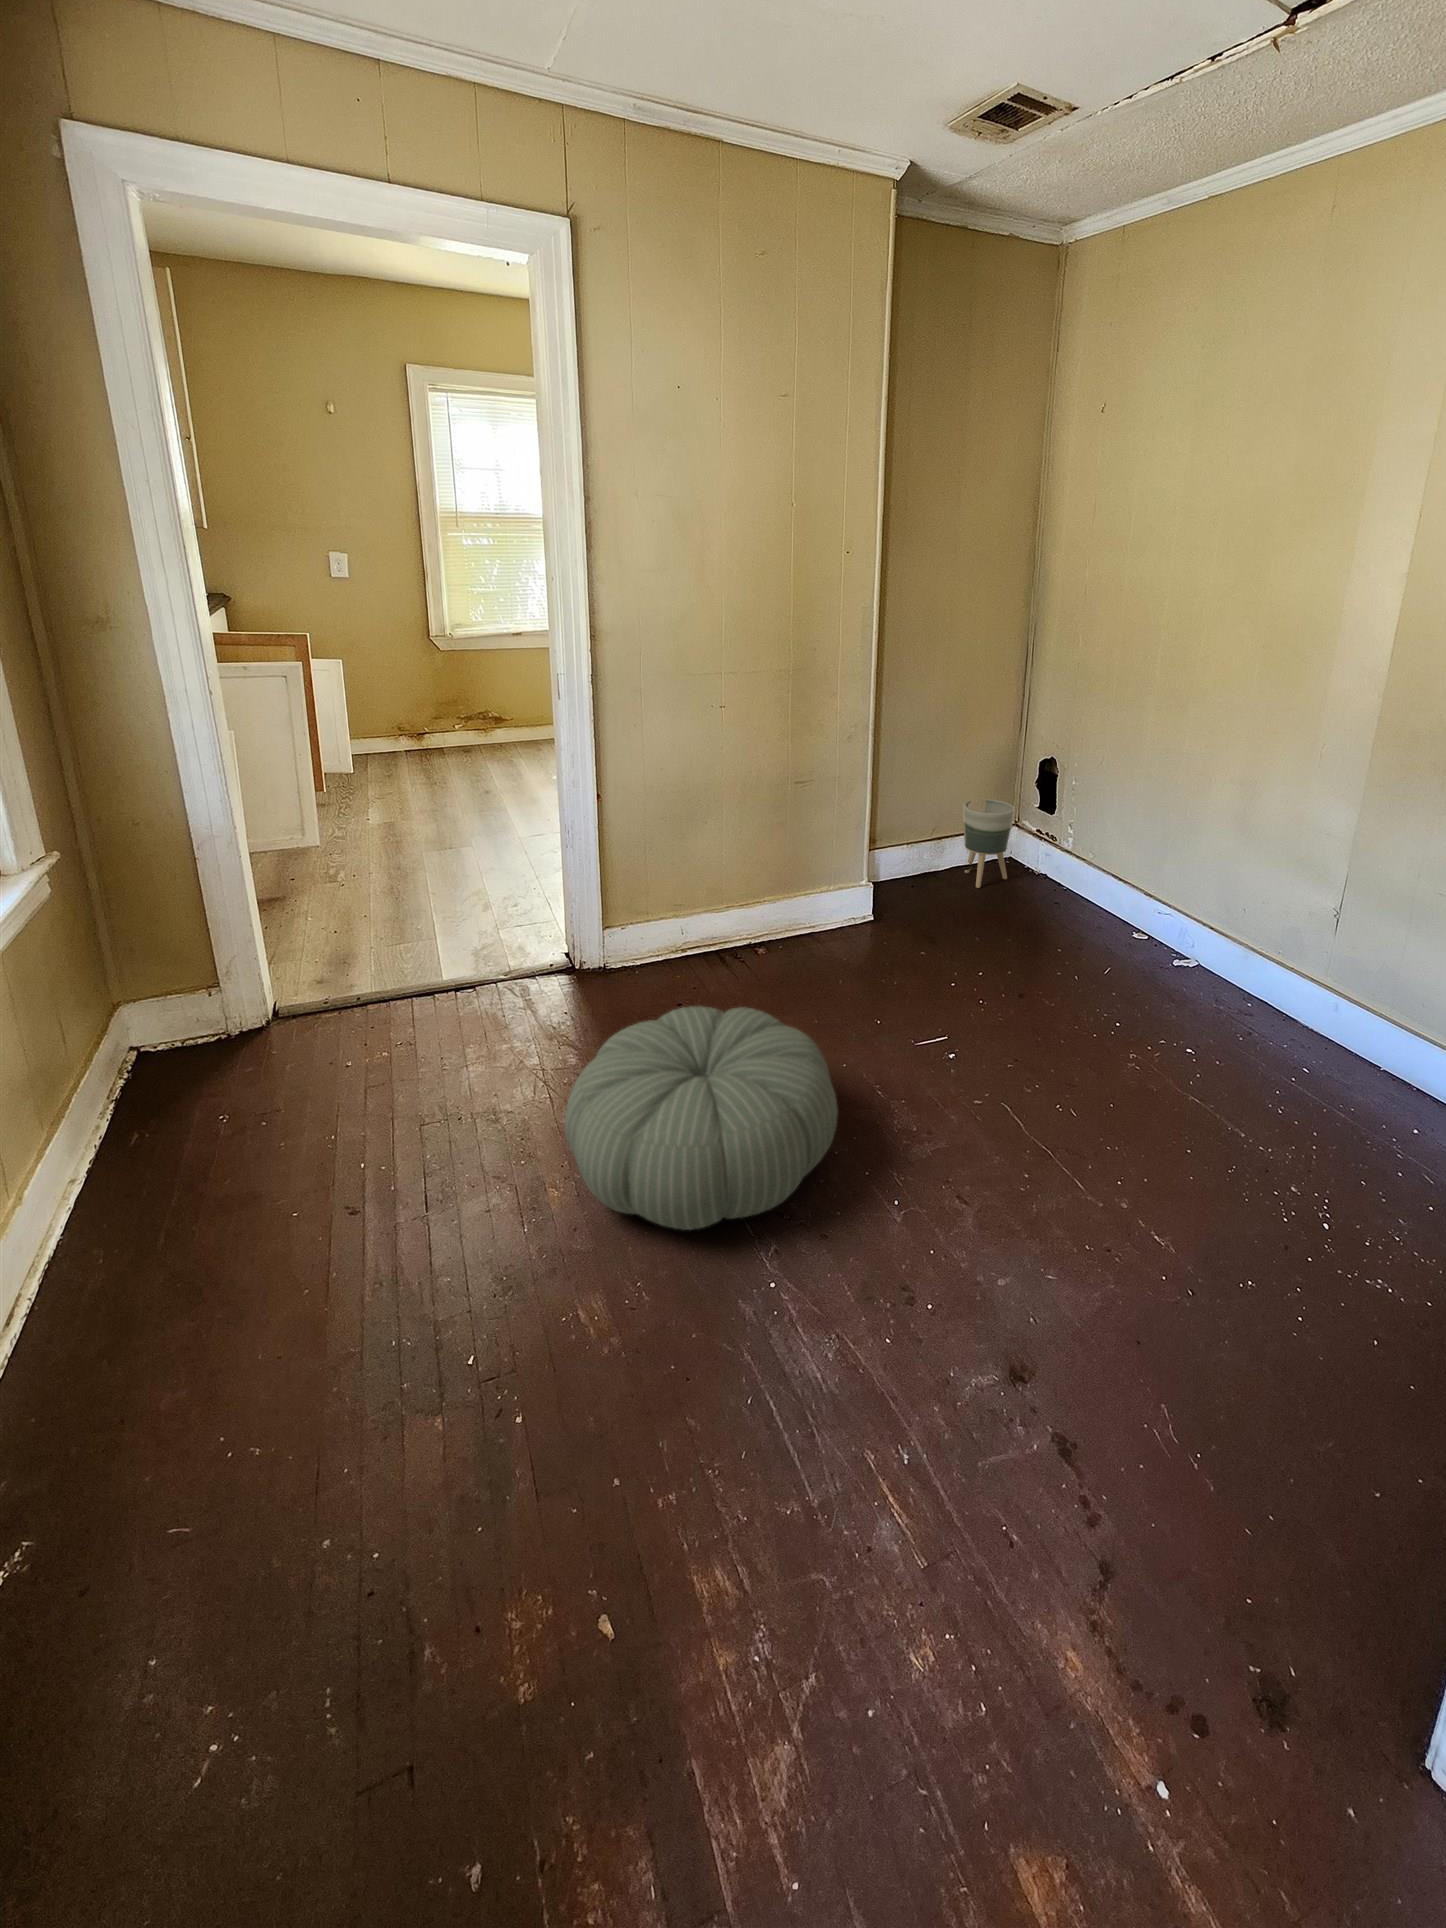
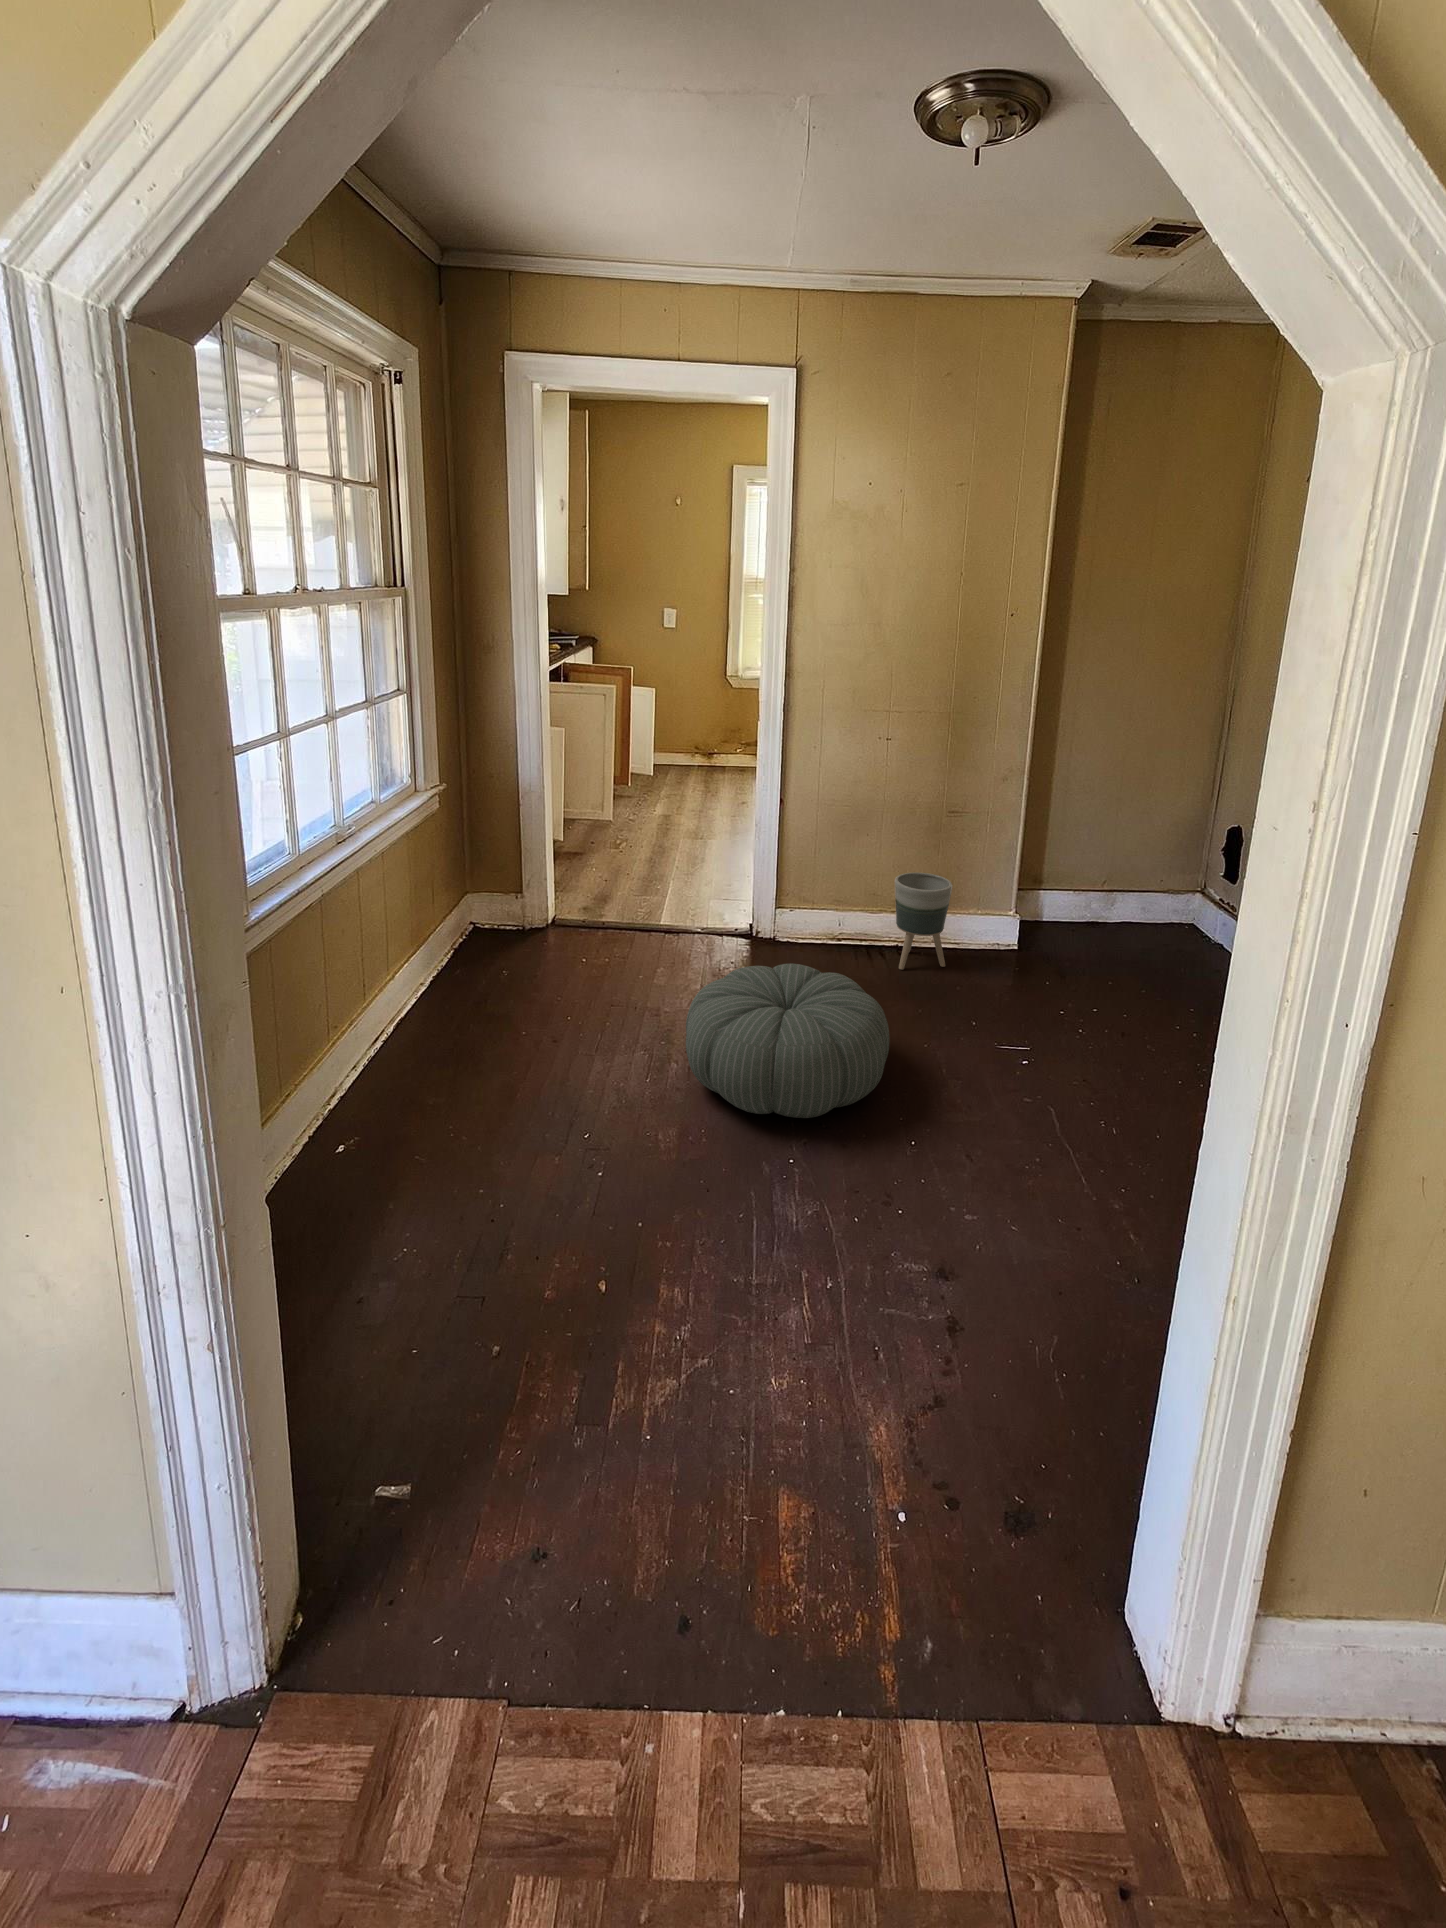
planter: present [963,799,1015,888] -> present [894,872,952,970]

